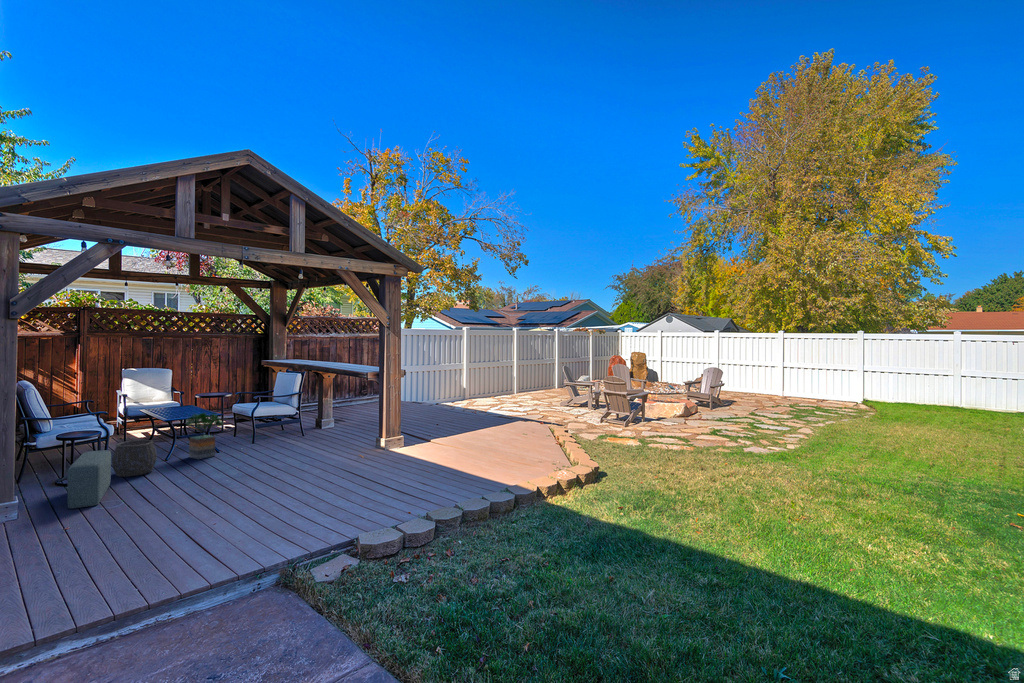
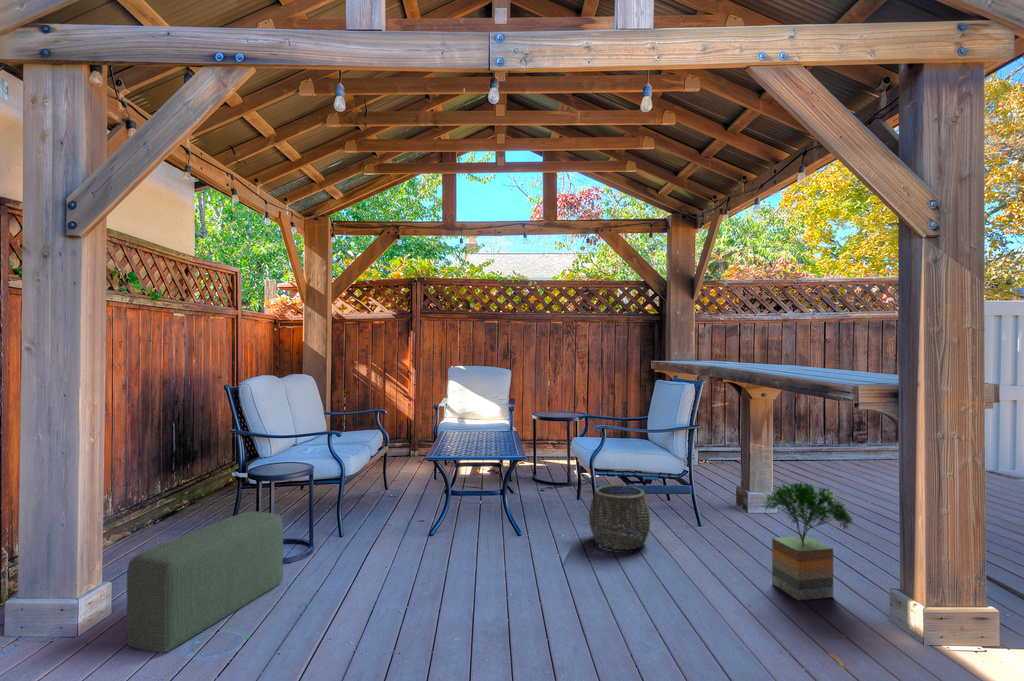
potted tree: present [186,413,223,459] -> present [763,483,854,600]
woven basket: present [112,440,157,477] -> present [589,485,651,550]

